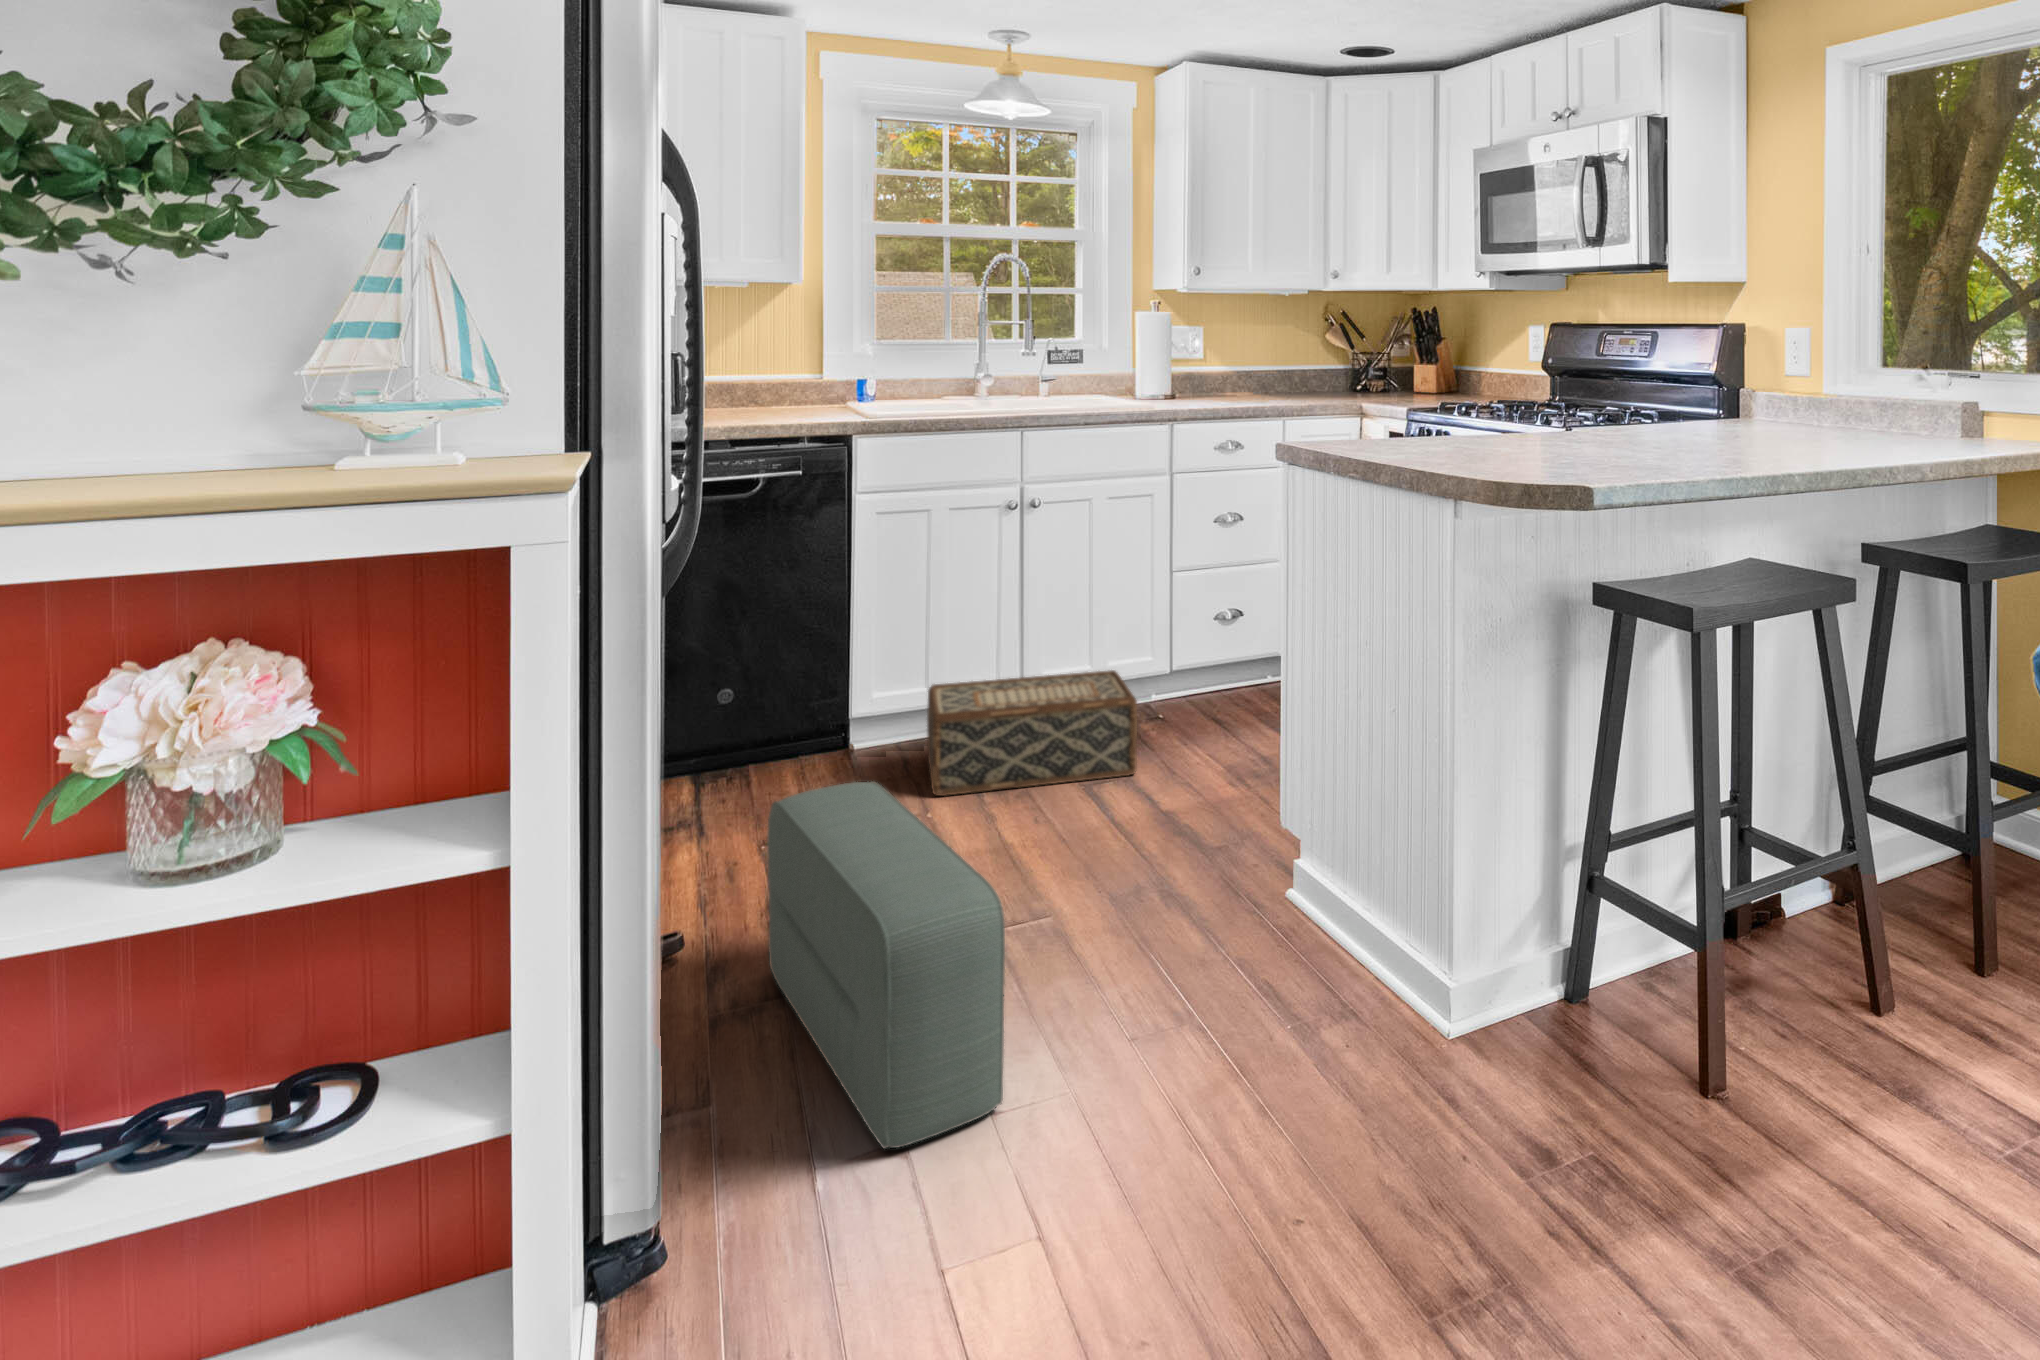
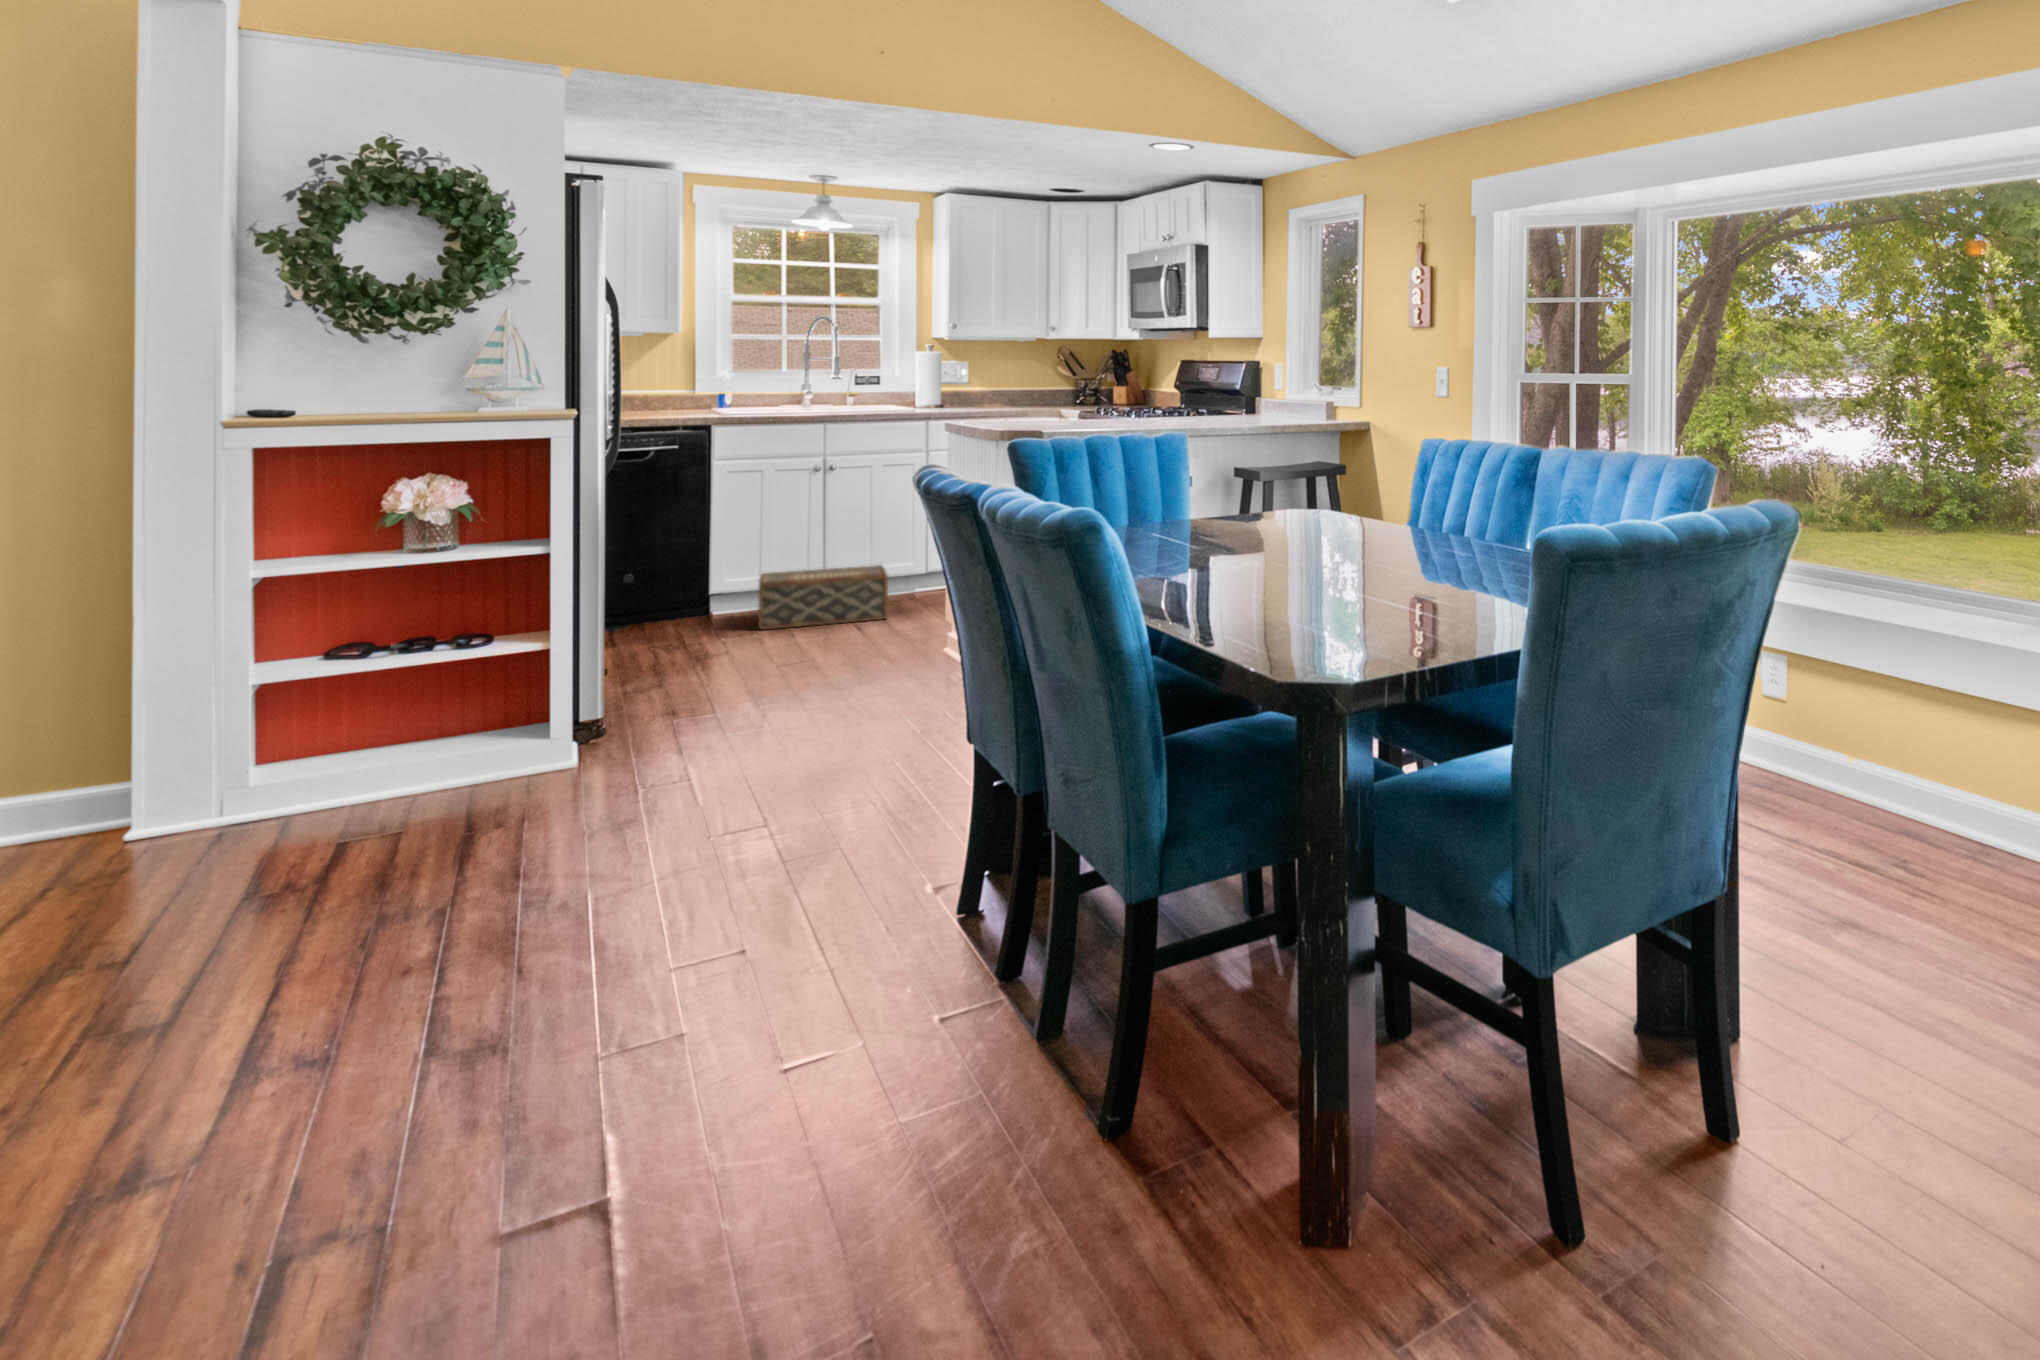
pouf: present [767,781,1005,1148] -> none [655,587,766,713]

